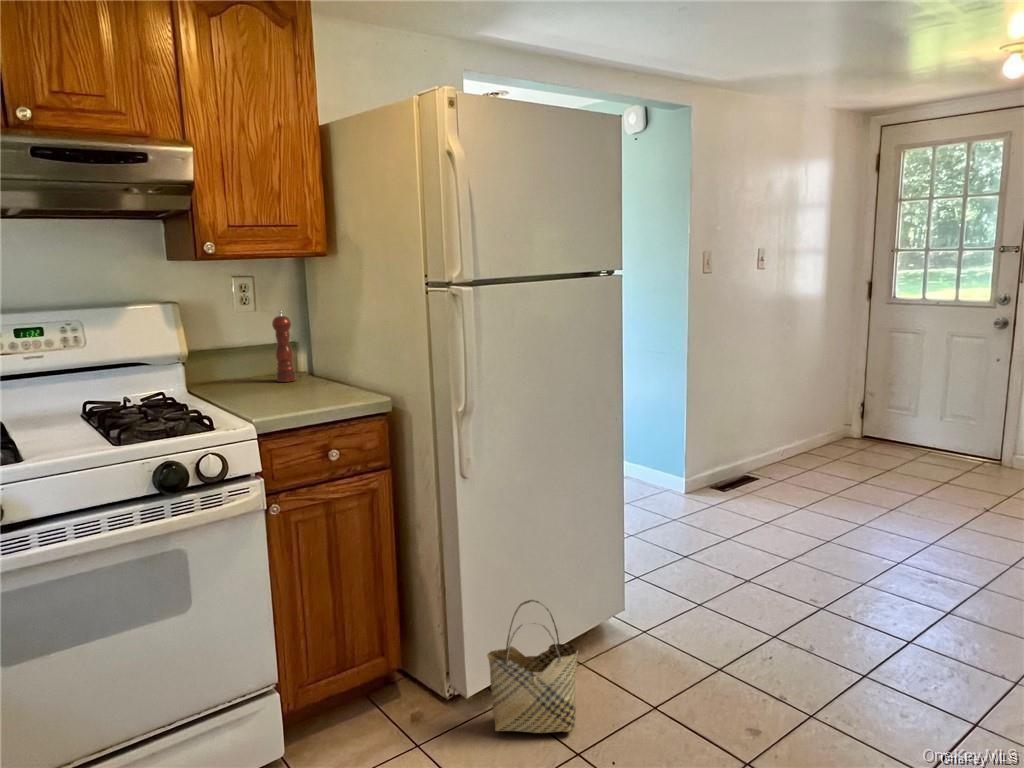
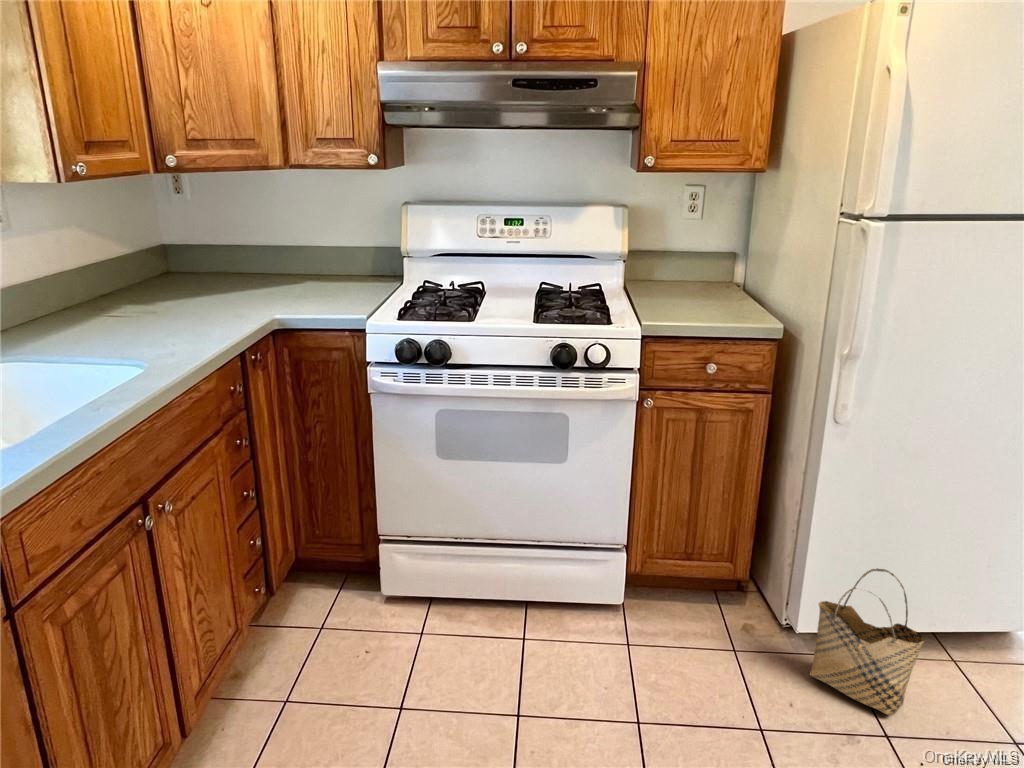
pepper mill: present [272,311,296,382] -> none [703,221,725,290]

